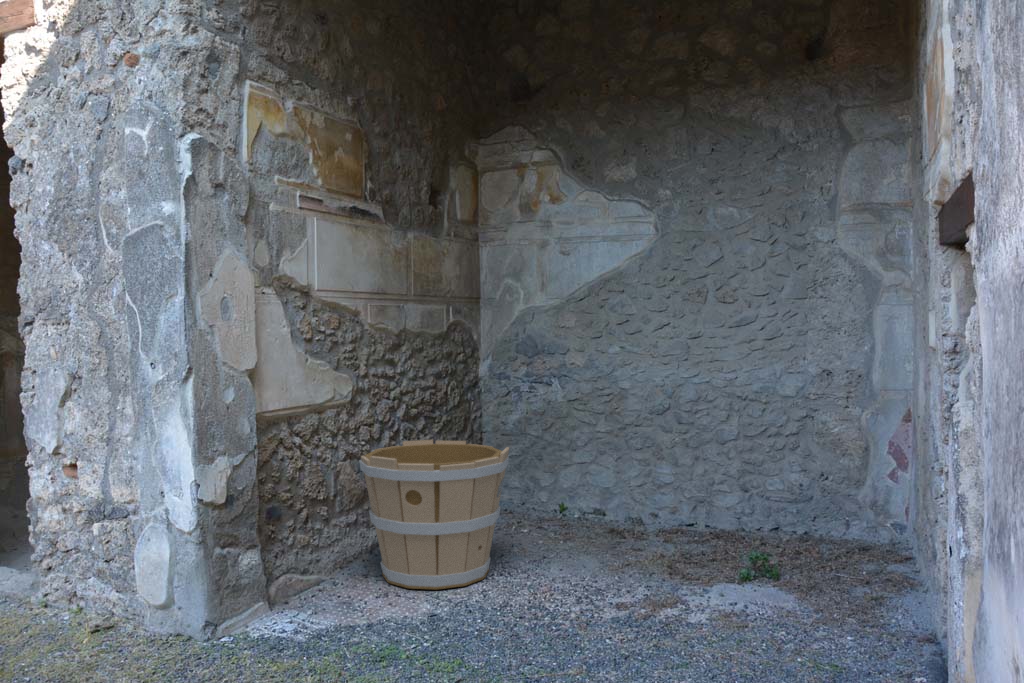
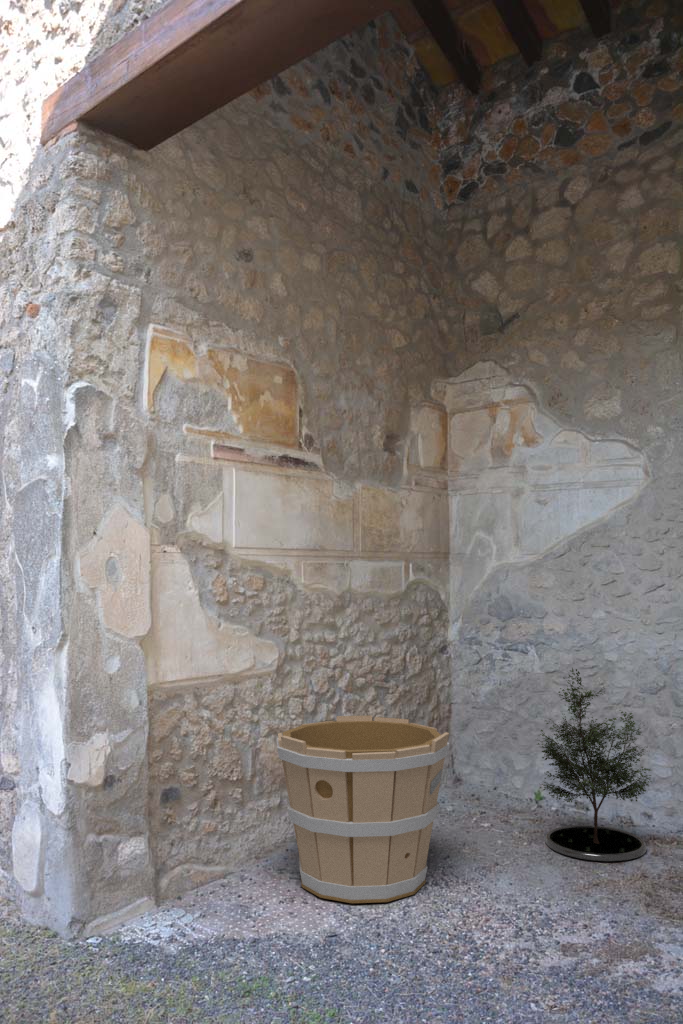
potted tree: none [565,394,655,544] -> present [538,668,652,861]

